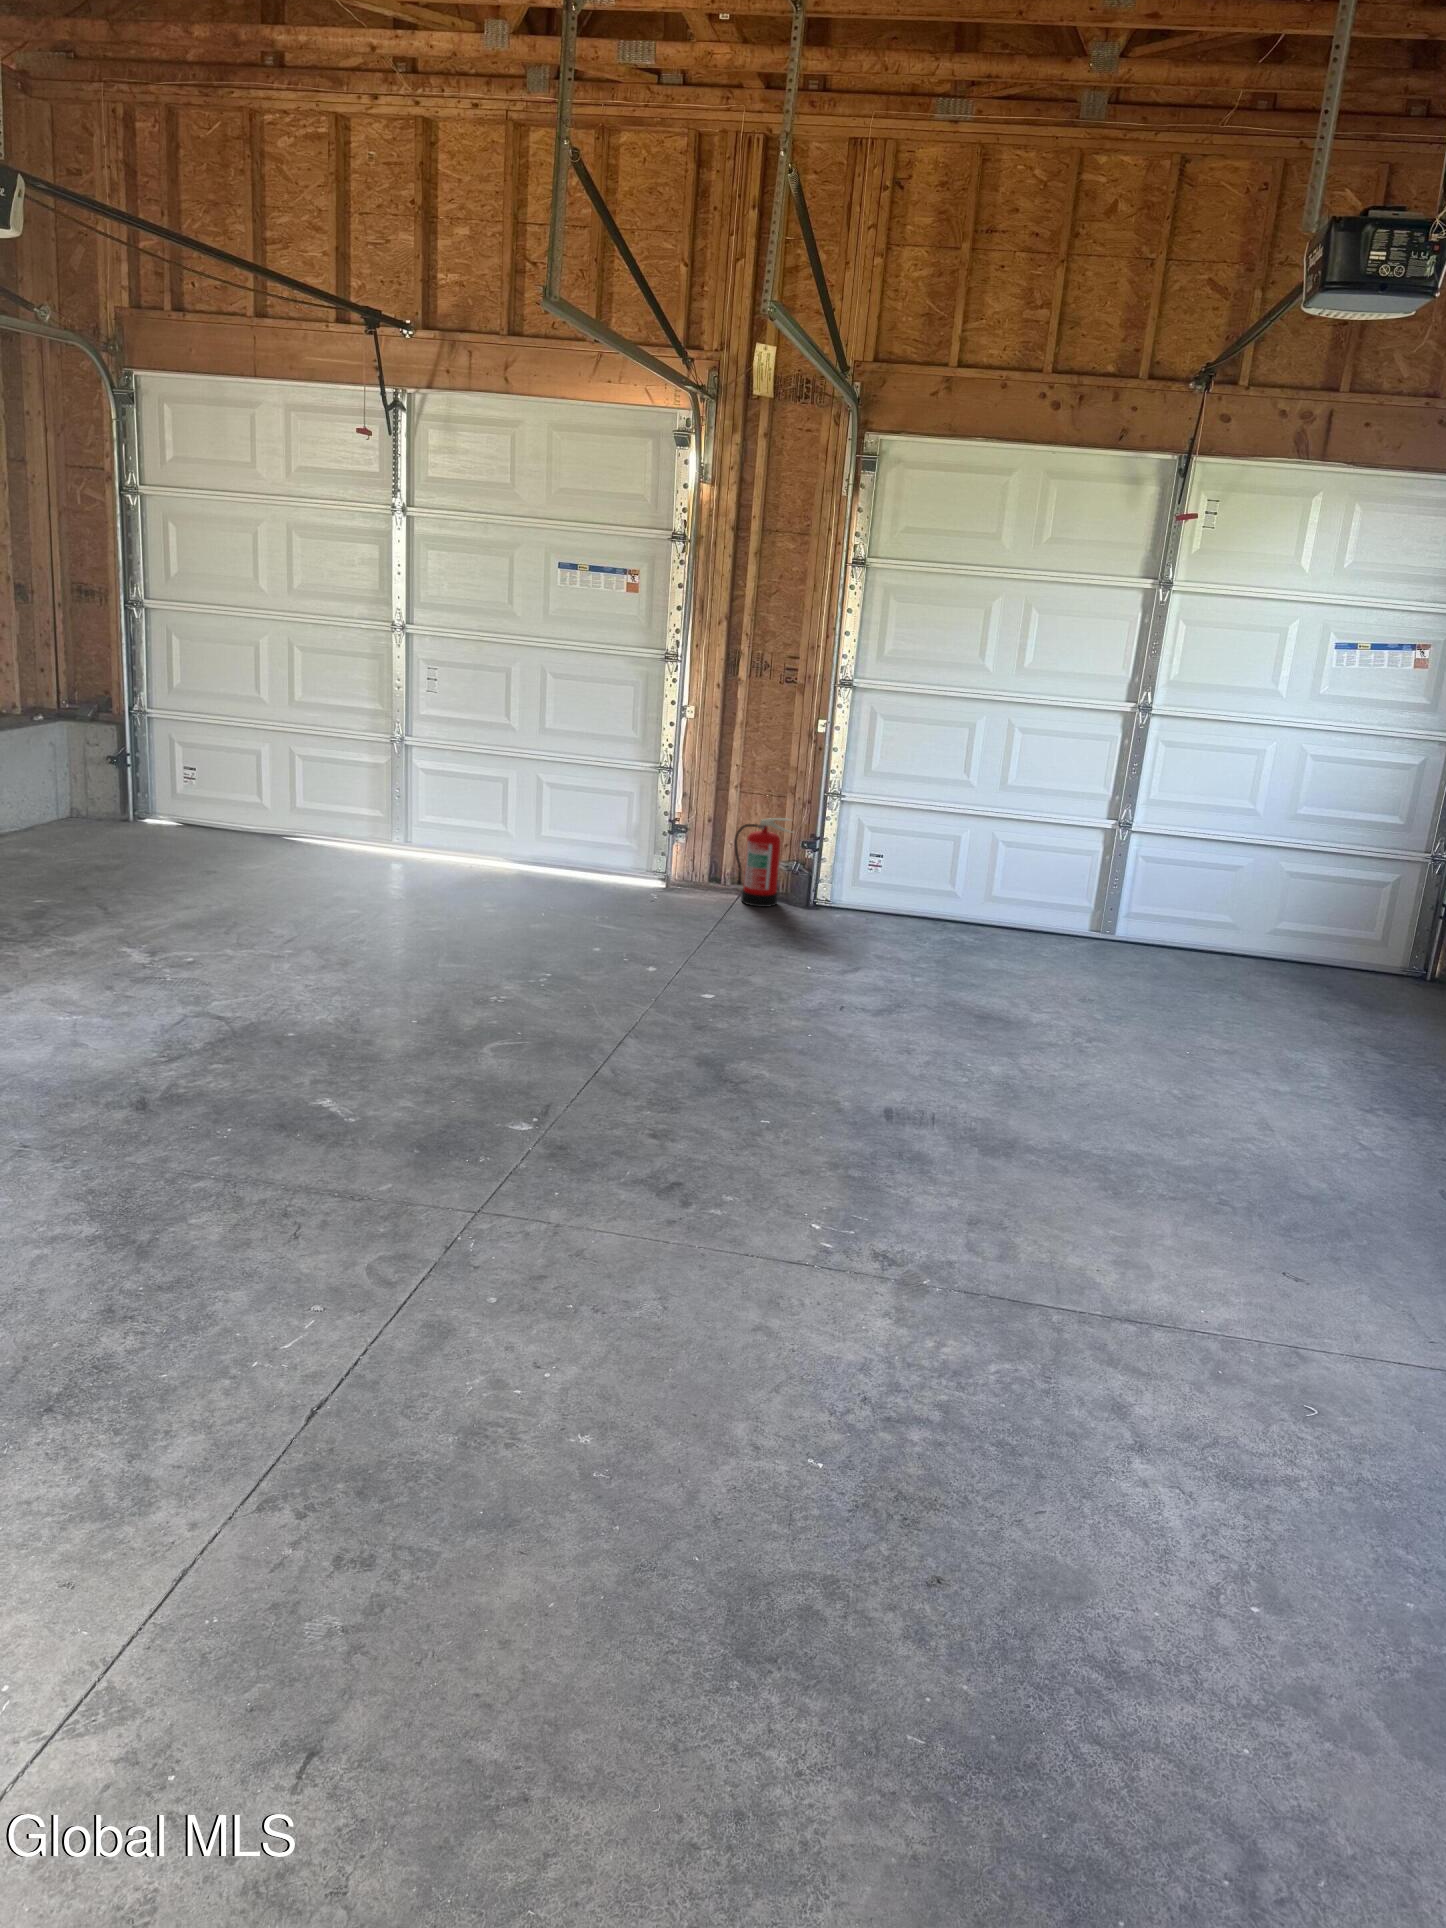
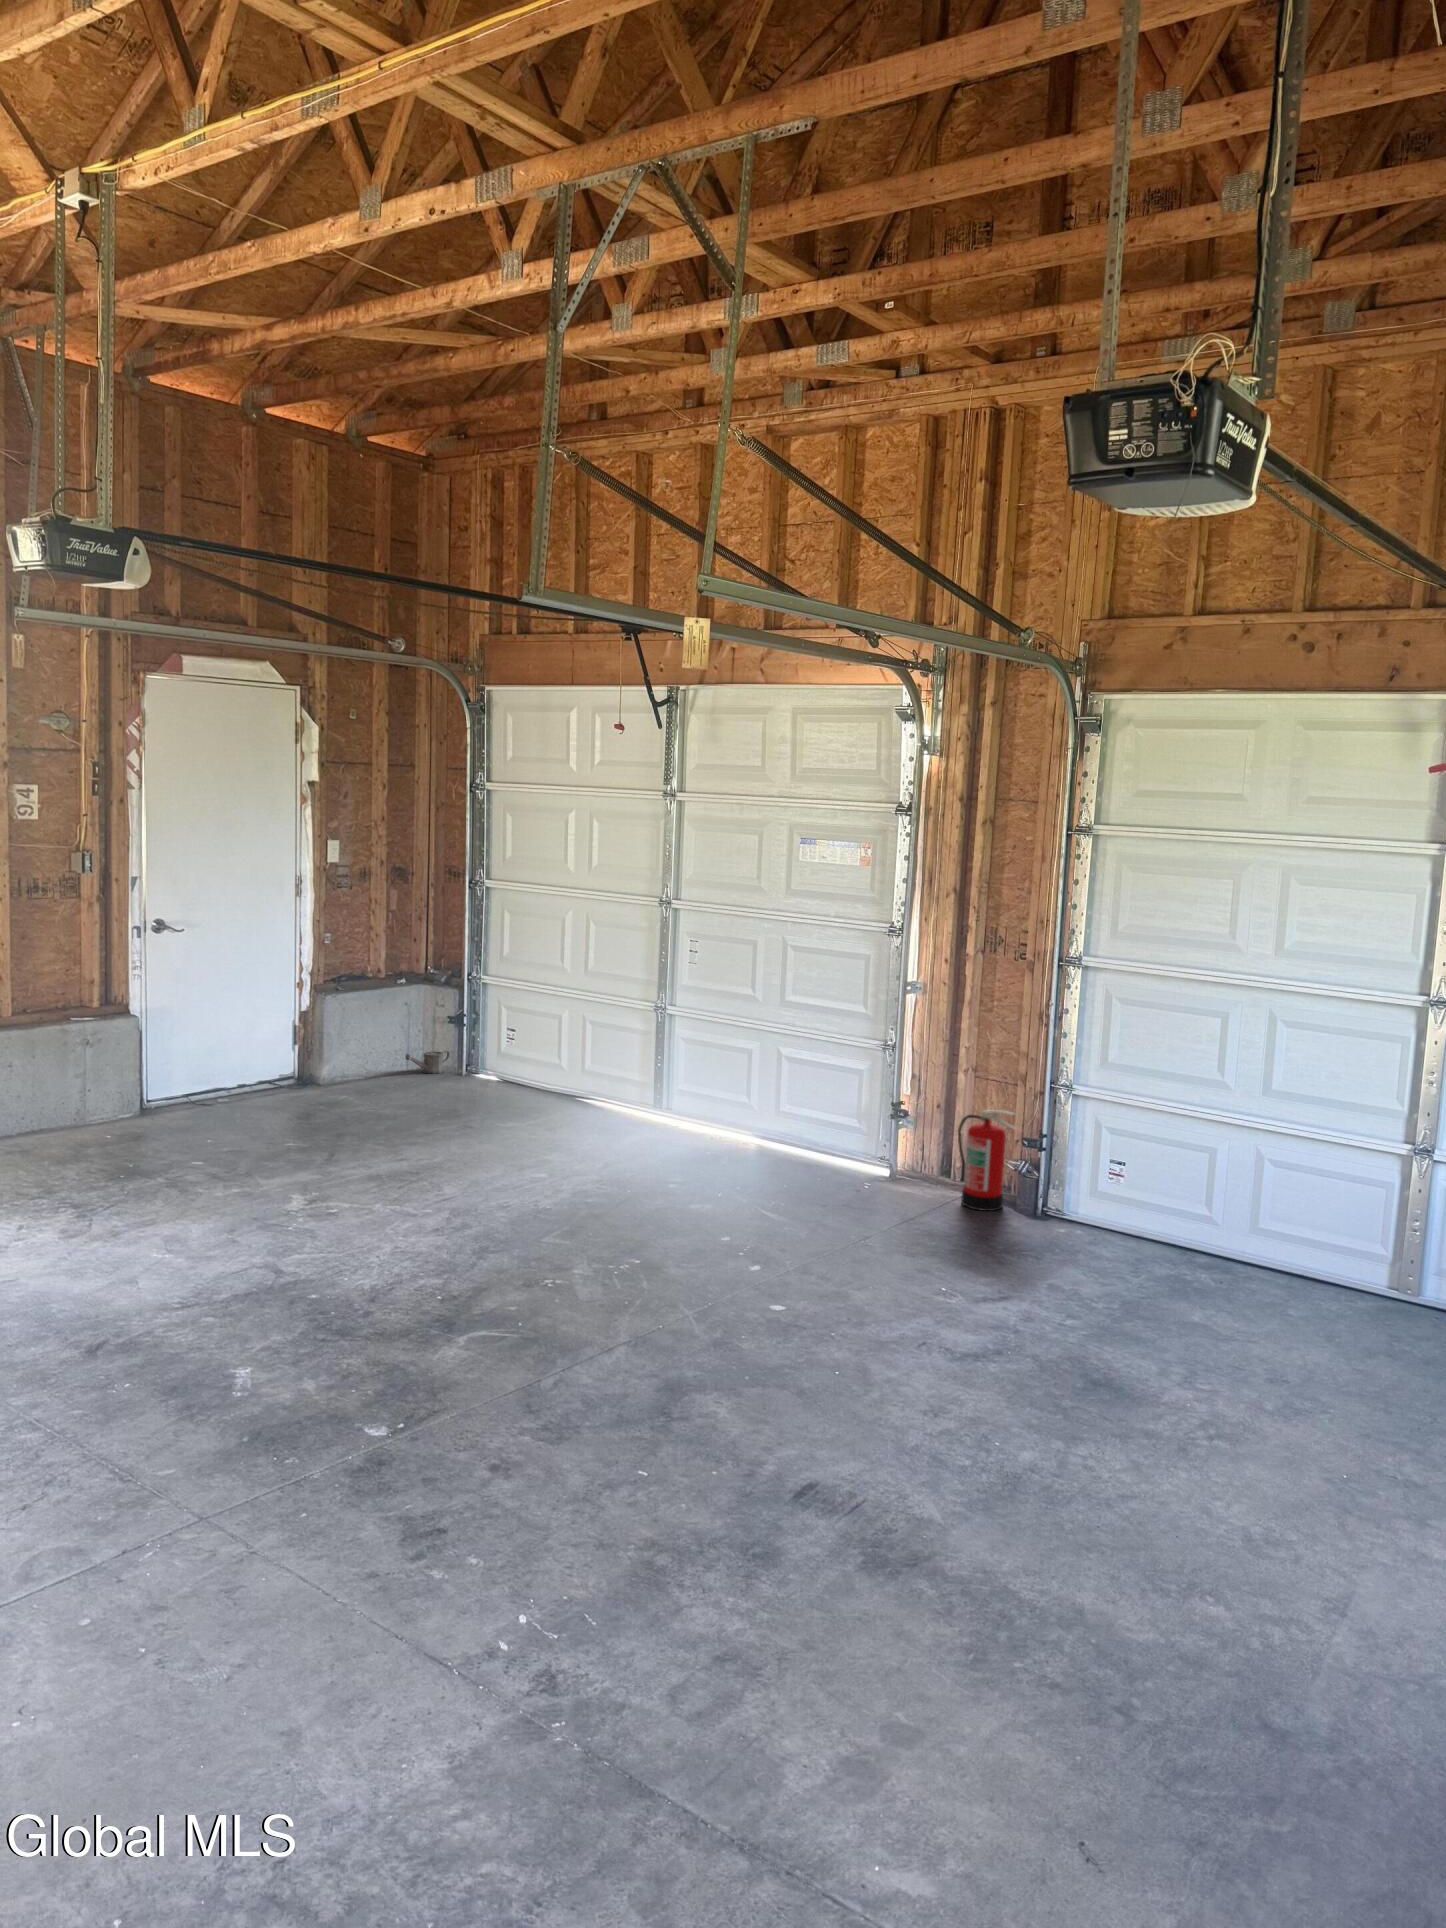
watering can: none [69,802,112,828] -> present [406,1051,450,1074]

